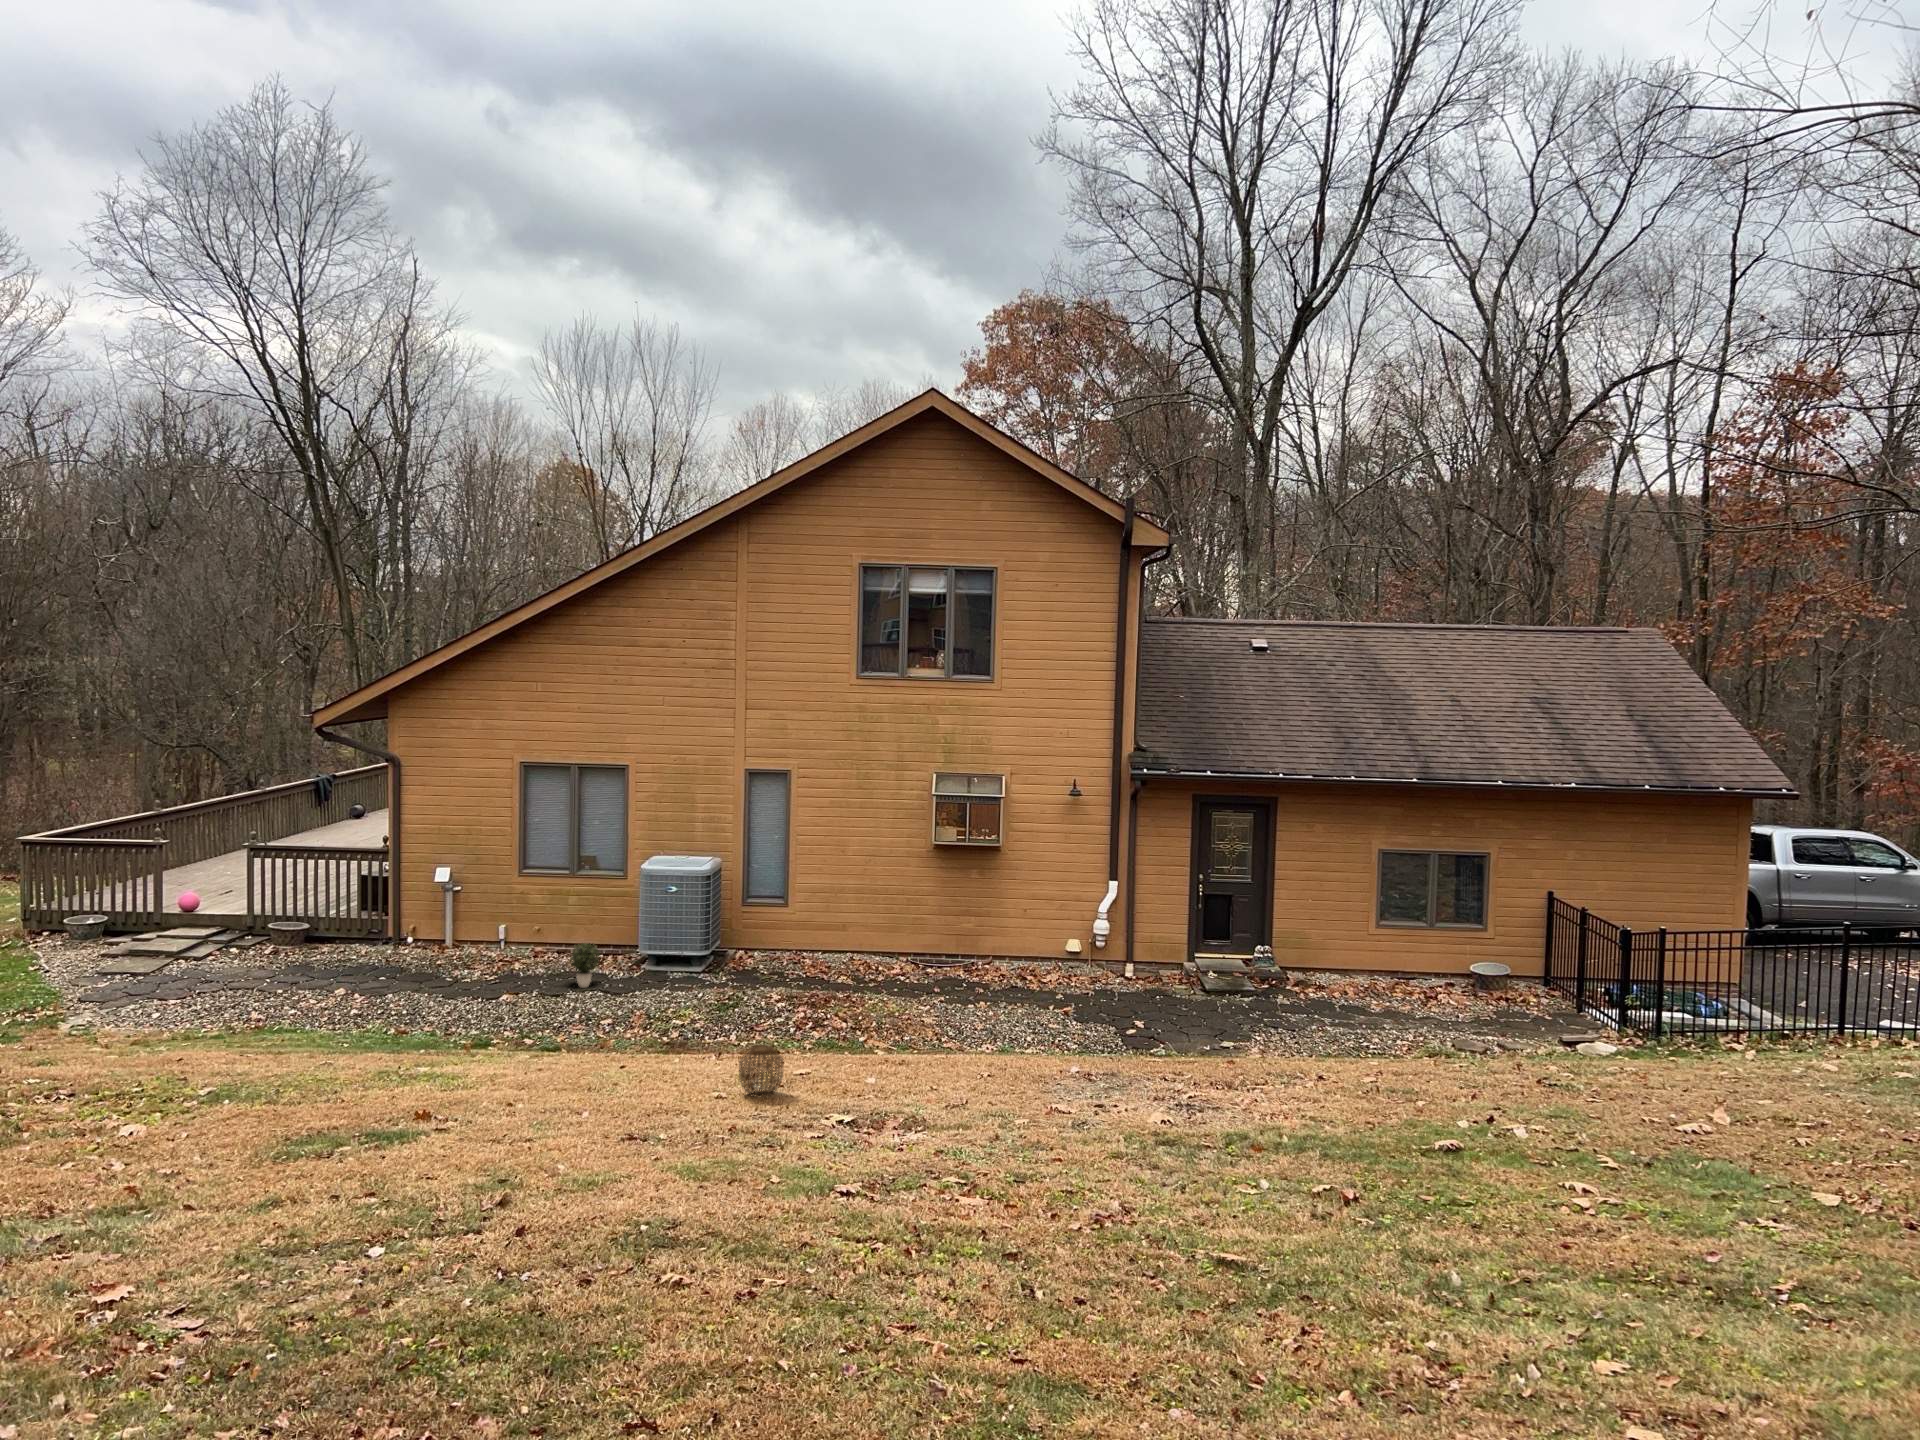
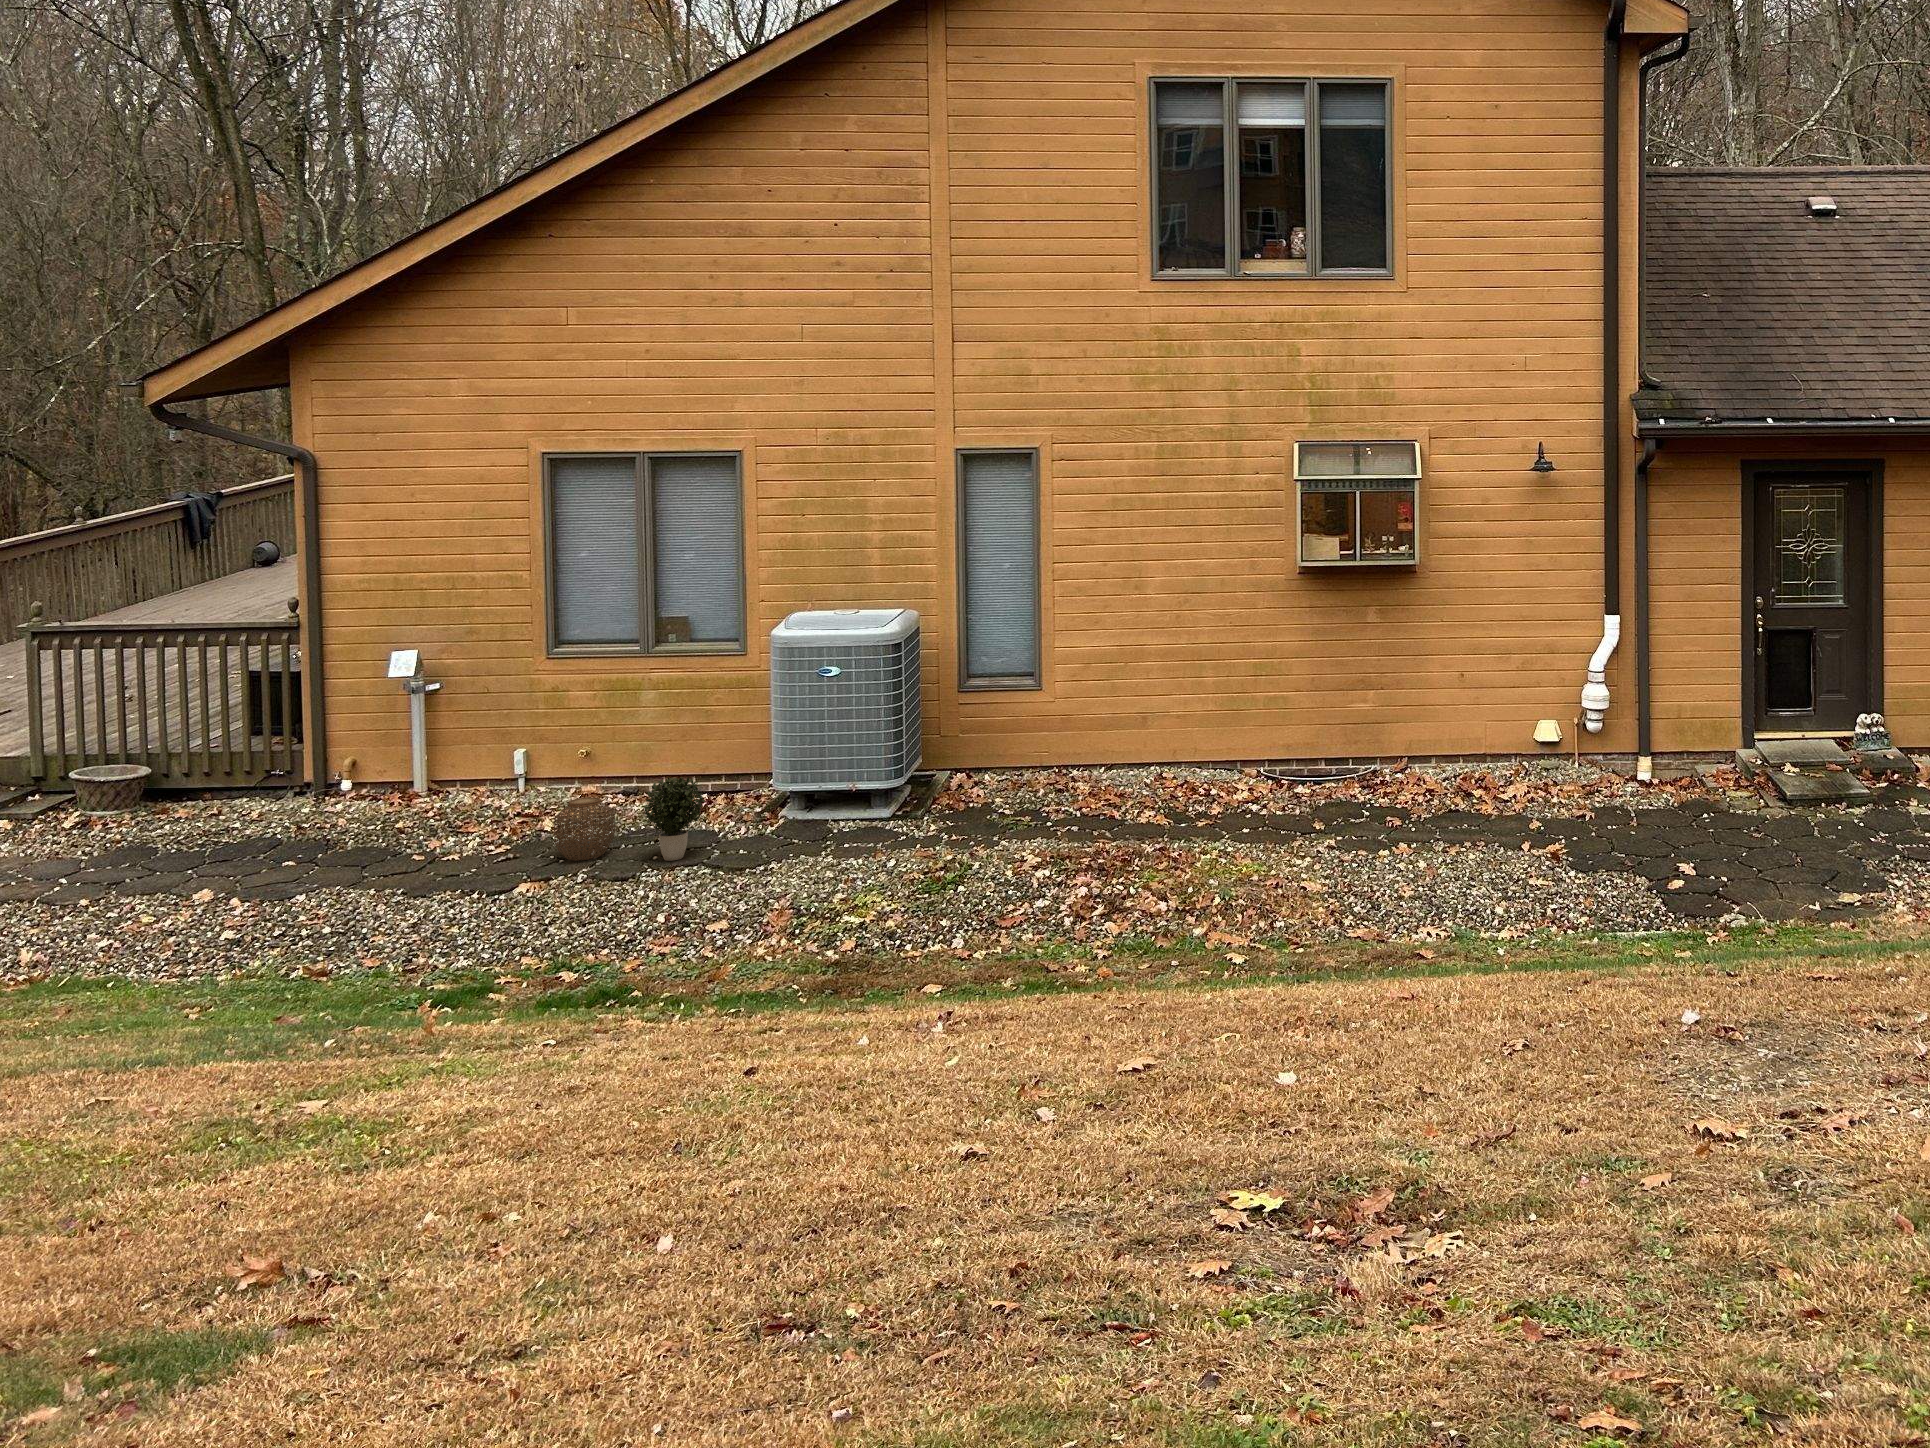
woven basket: present [739,1045,783,1096] -> present [554,797,615,861]

